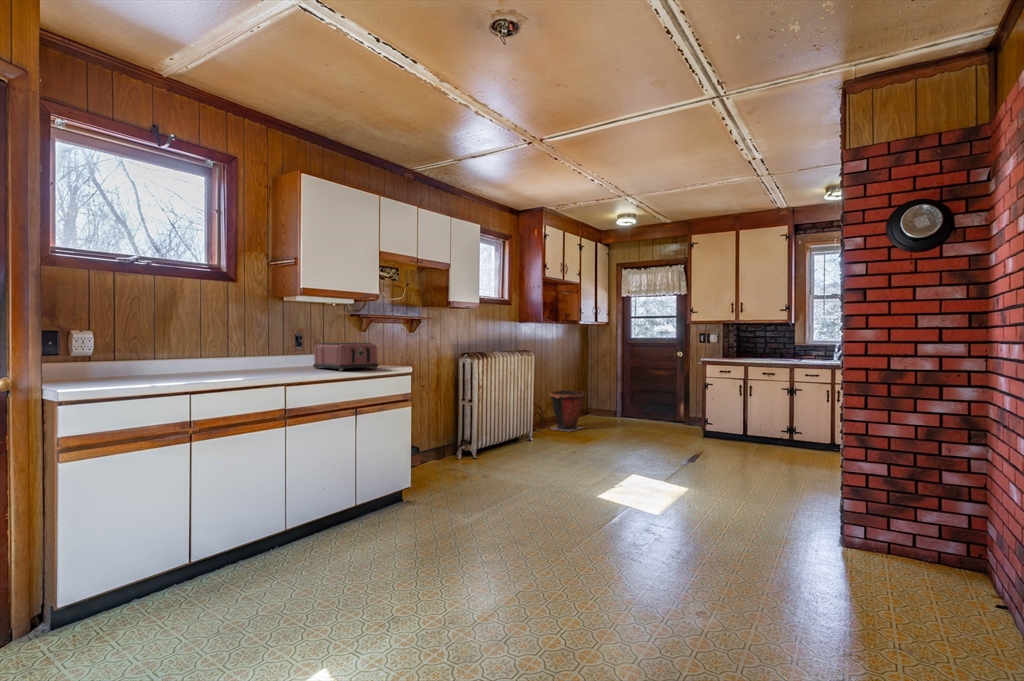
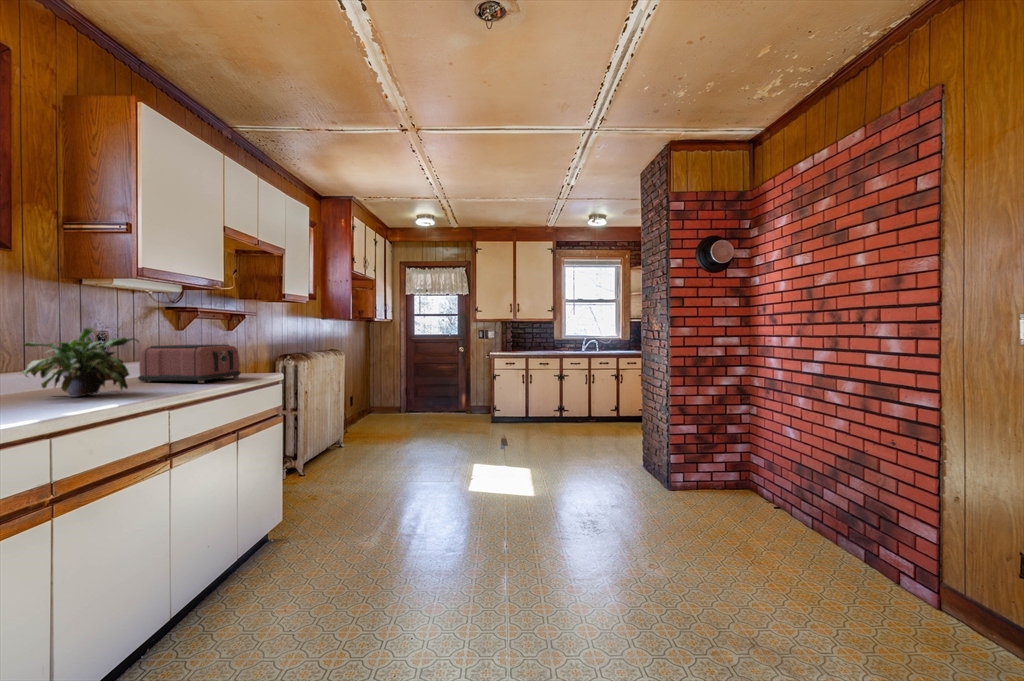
potted plant: none [221,329,286,374] -> present [19,328,139,397]
trash can: present [549,390,585,431] -> none [347,387,385,432]

